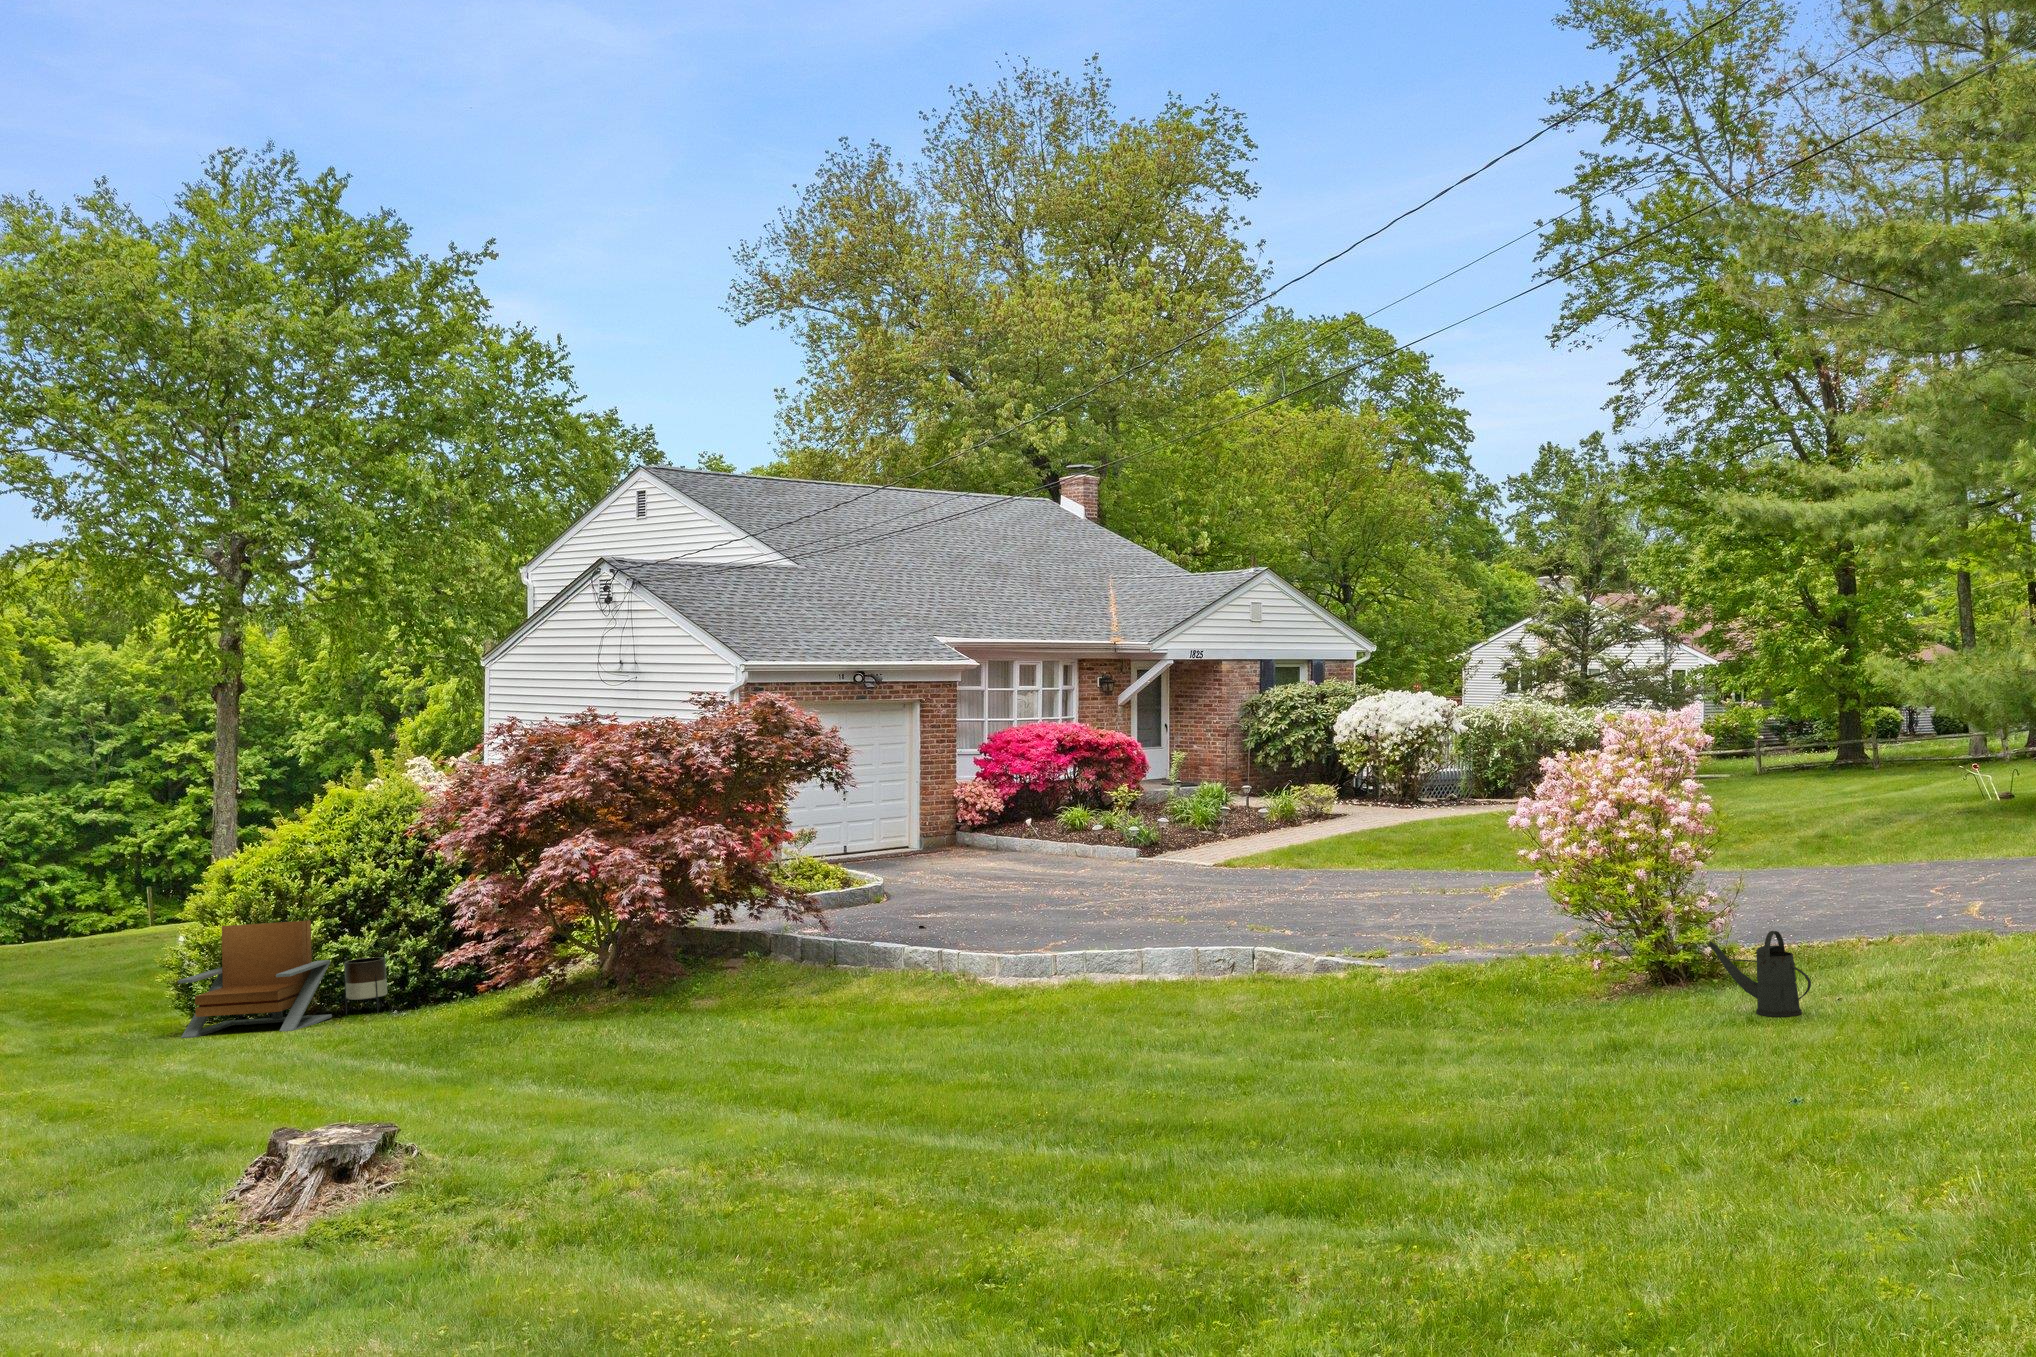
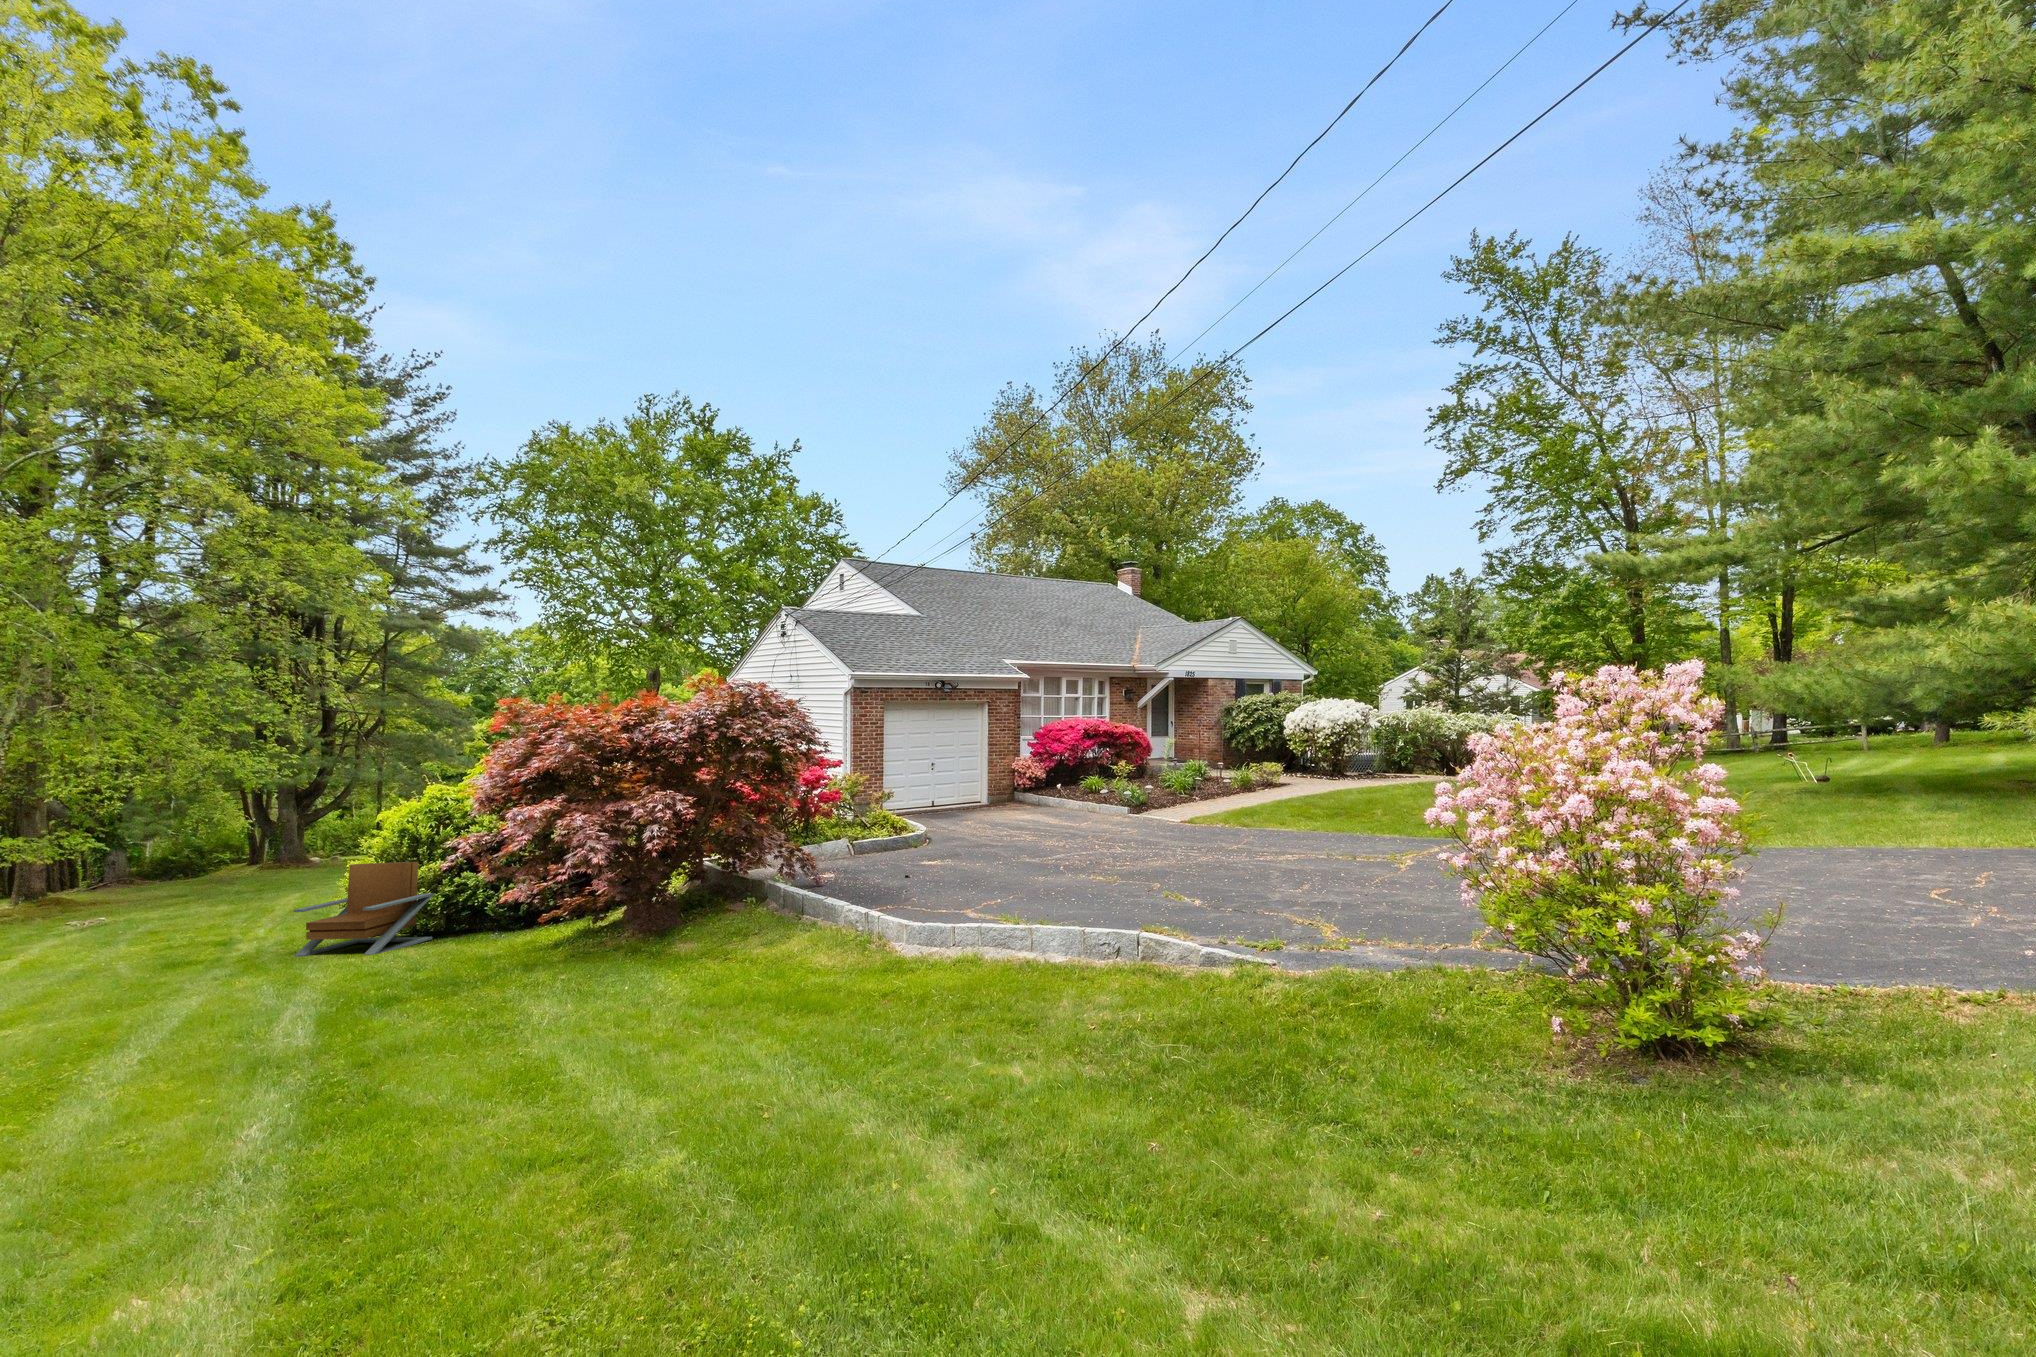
watering can: present [1709,931,1811,1017] -> none [1673,991,1845,1119]
planter: present [344,957,387,1015] -> none [450,890,486,937]

